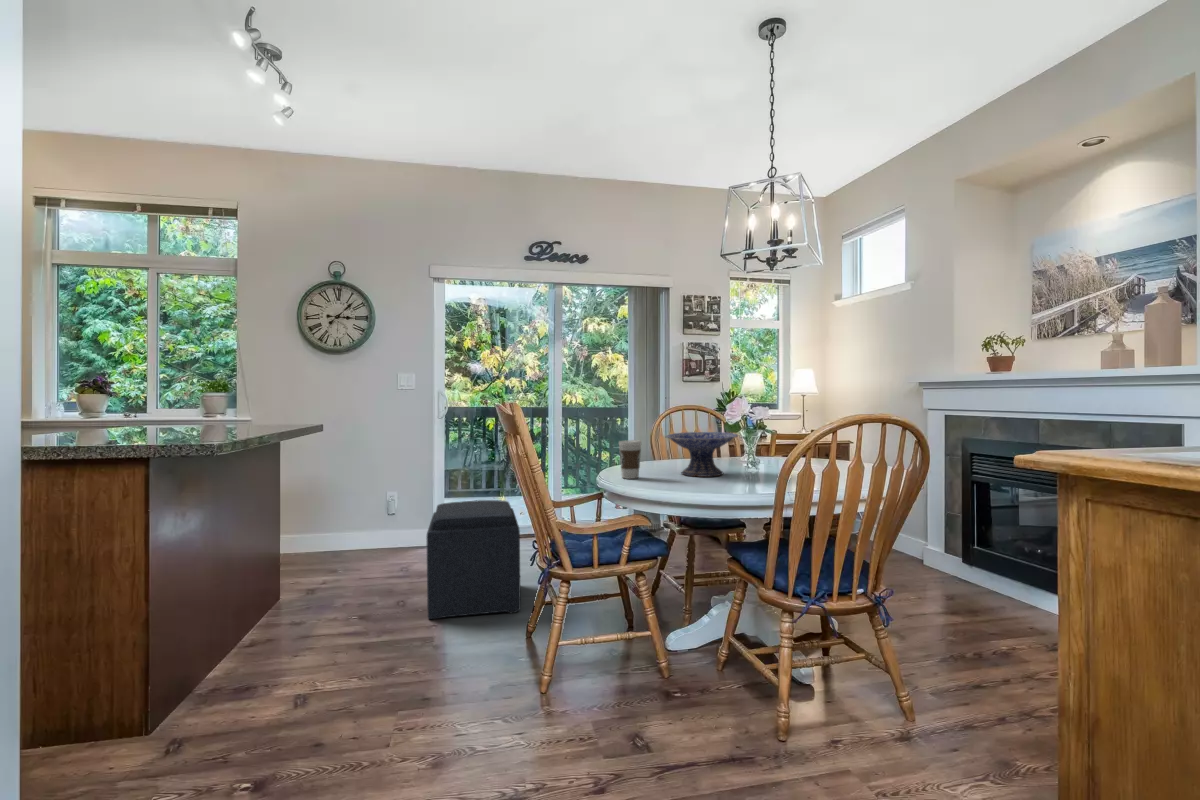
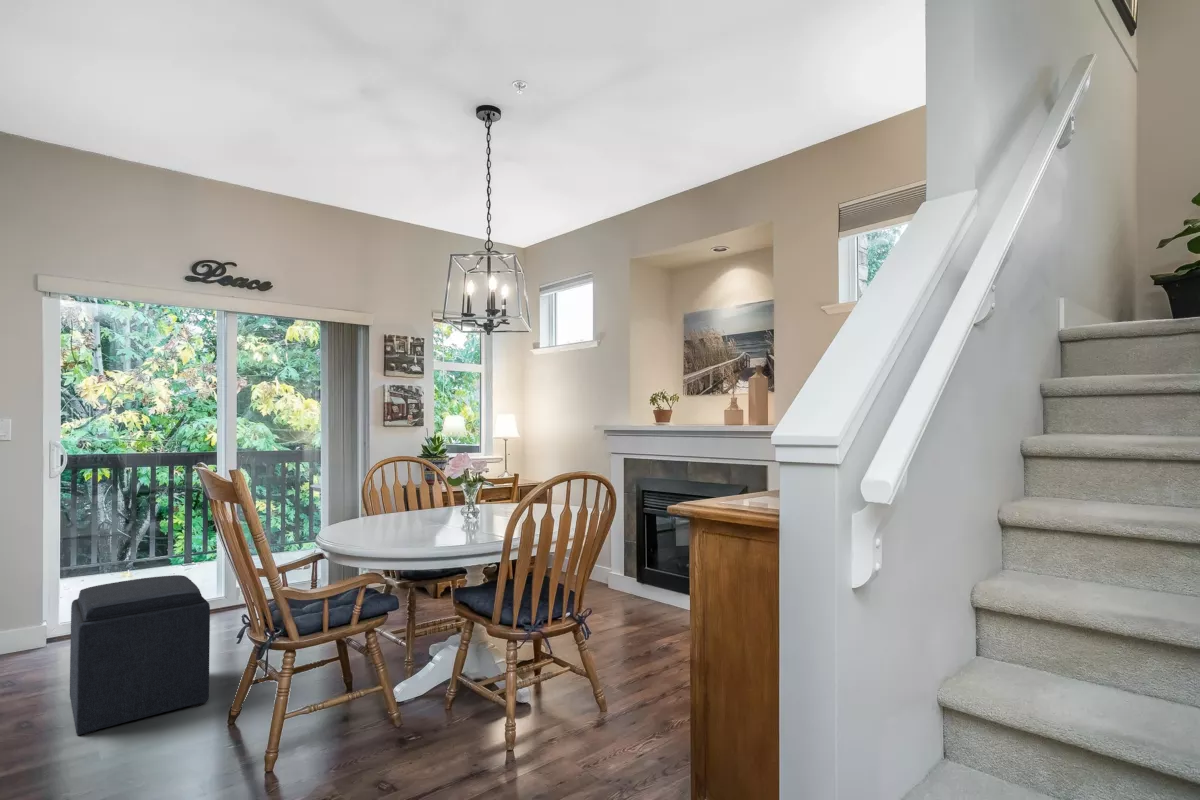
decorative bowl: present [665,432,738,477] -> none [391,485,462,530]
coffee cup: present [619,440,641,479] -> none [345,498,369,537]

